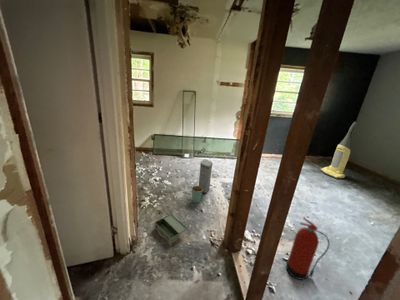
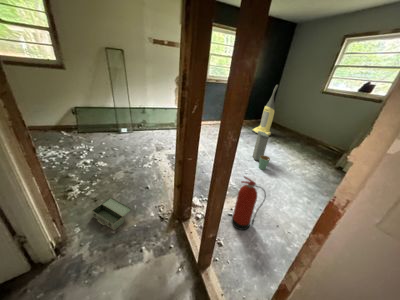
trash can: present [192,159,213,203] -> present [253,131,270,170]

